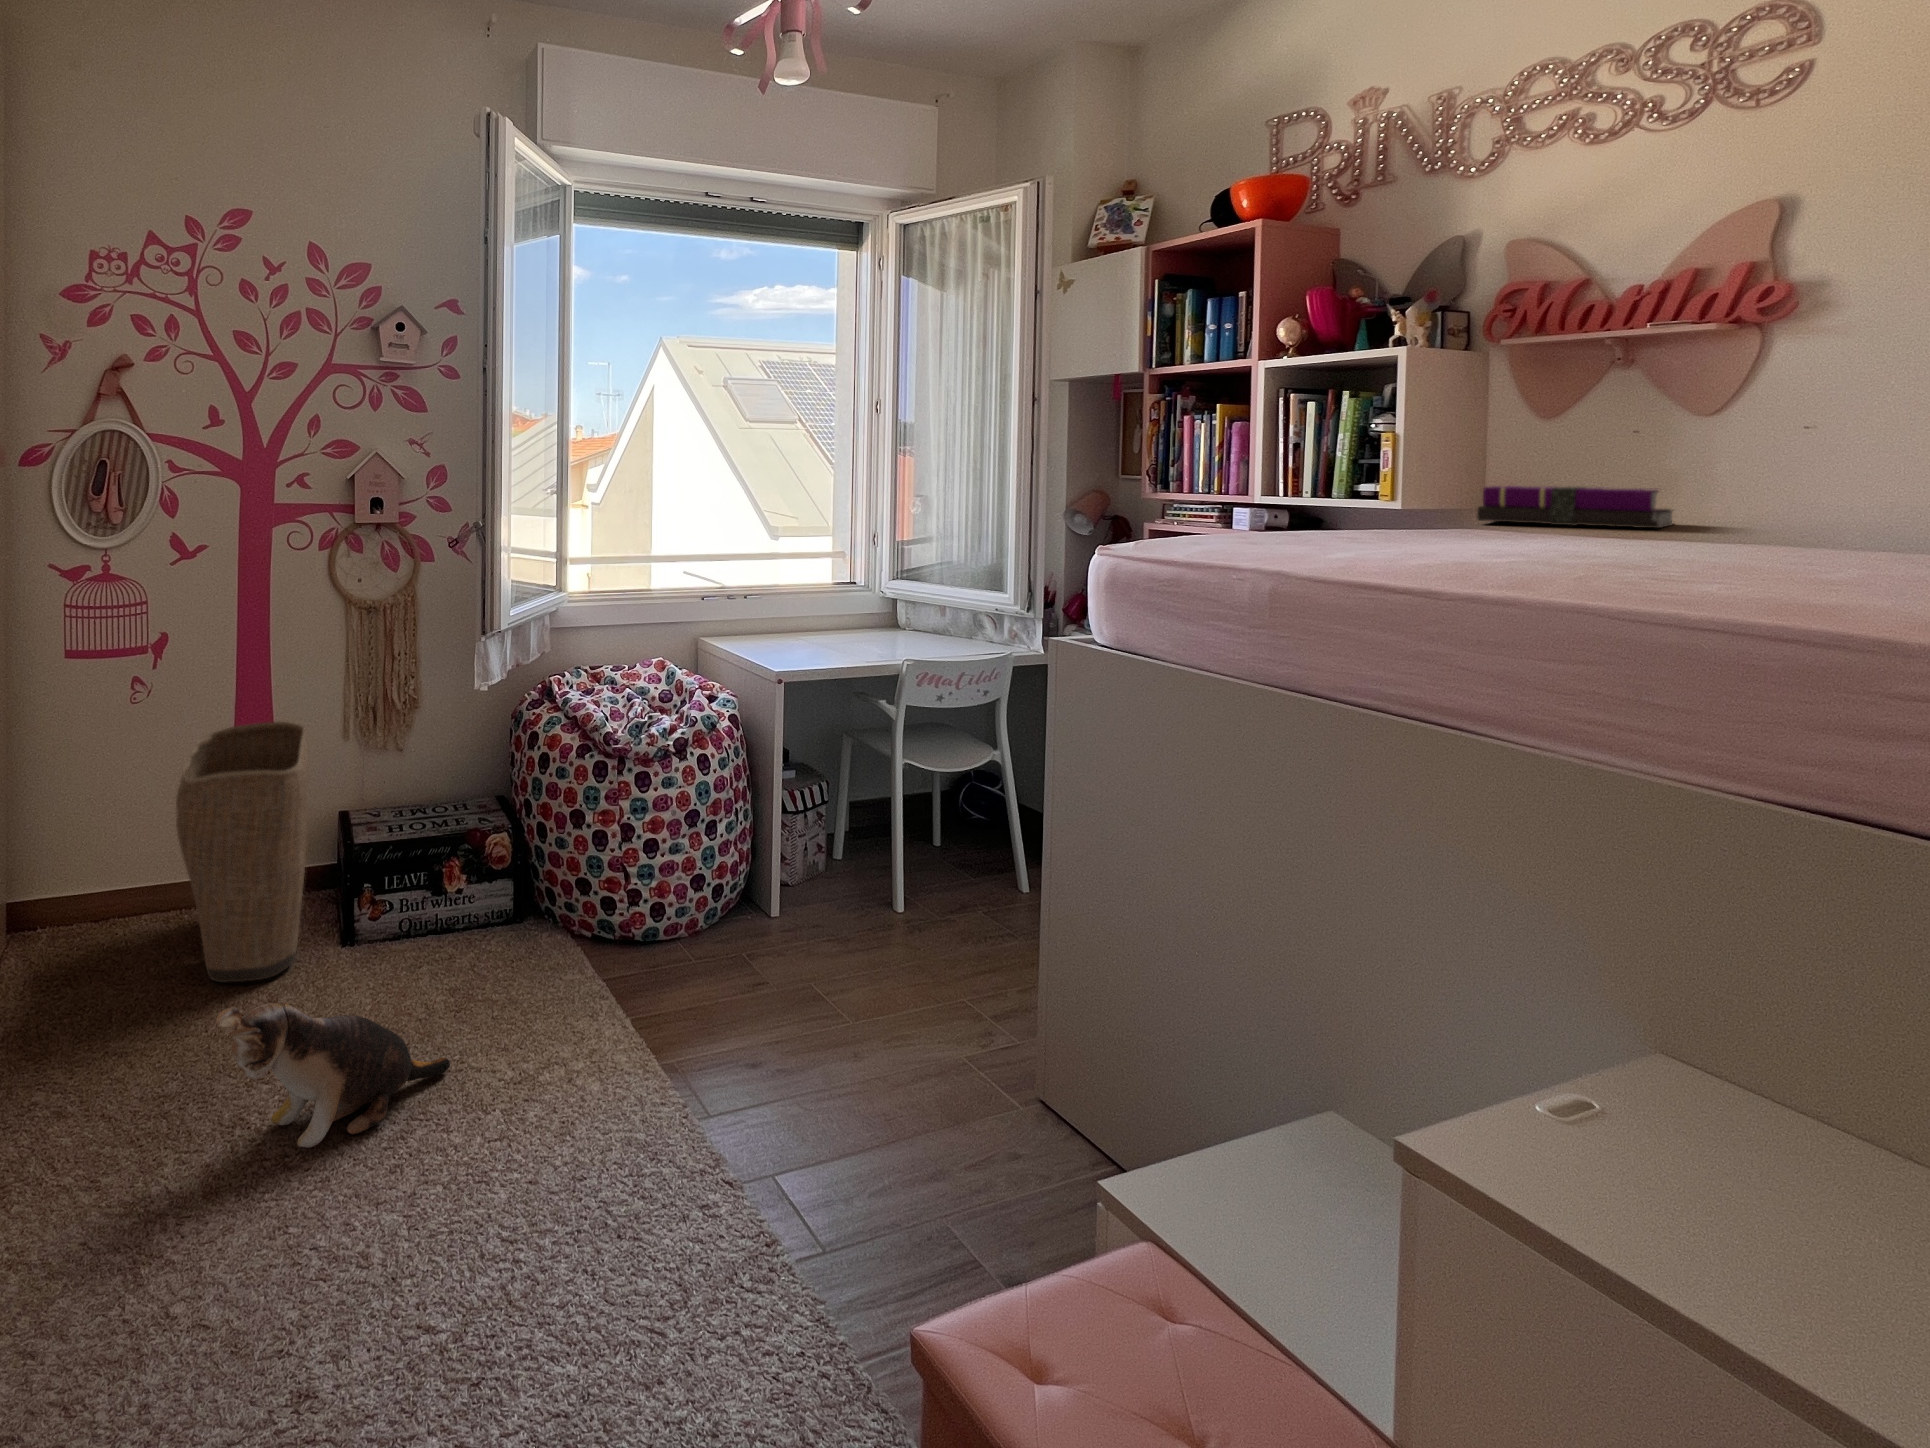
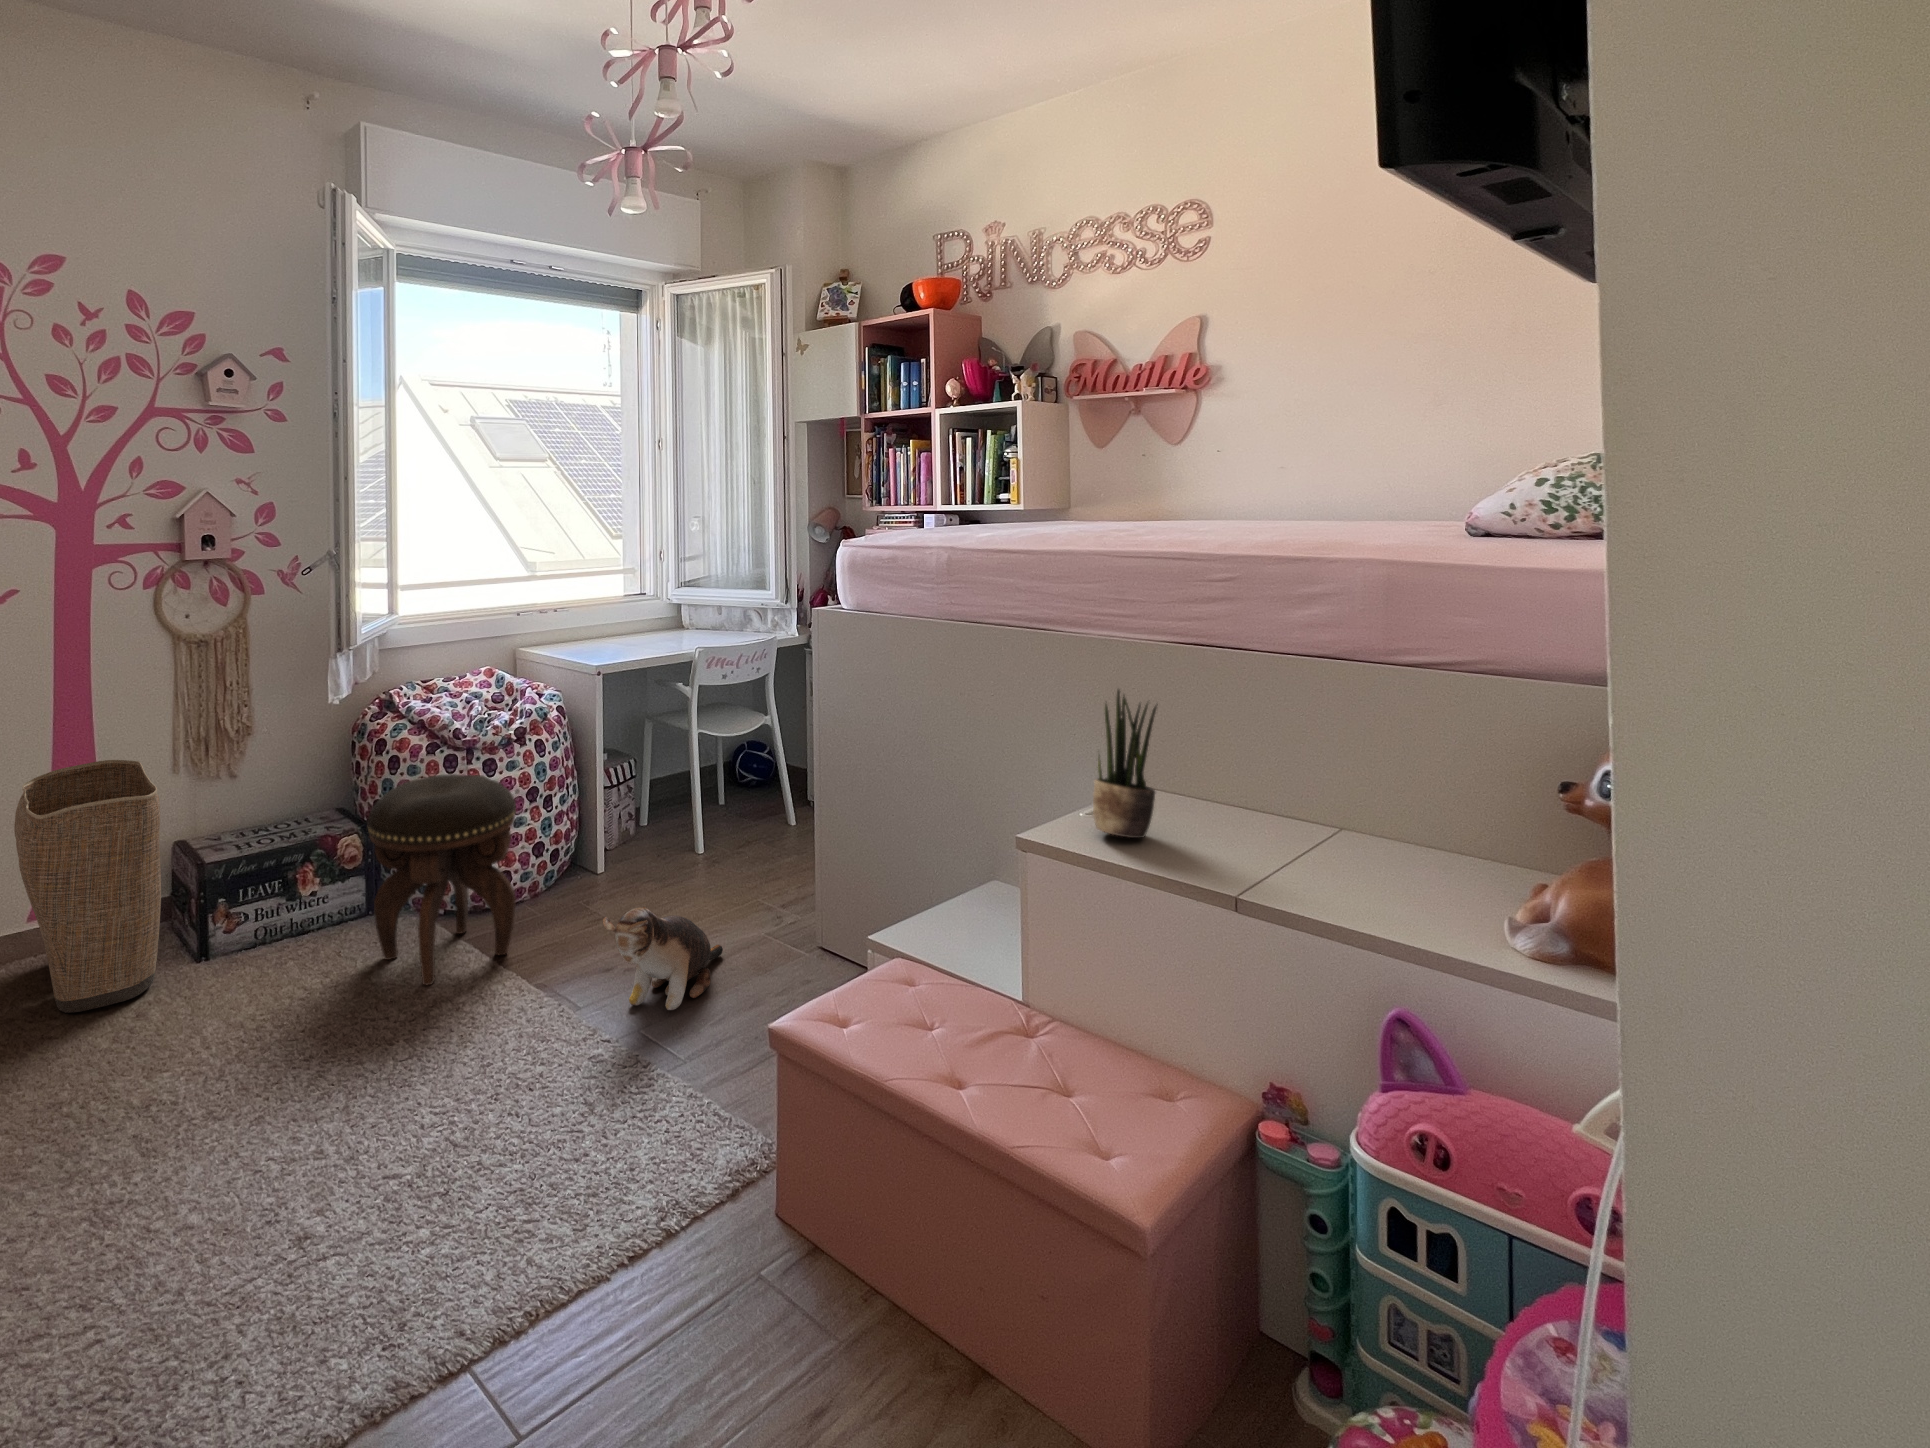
notebook: present [1477,486,1673,528] -> none [1063,492,1163,517]
footstool: none [494,786,658,1036] -> present [368,774,516,985]
potted plant: none [1601,899,1797,1234] -> present [1093,690,1157,838]
plush toy: present [216,1003,450,1148] -> present [603,907,723,1010]

